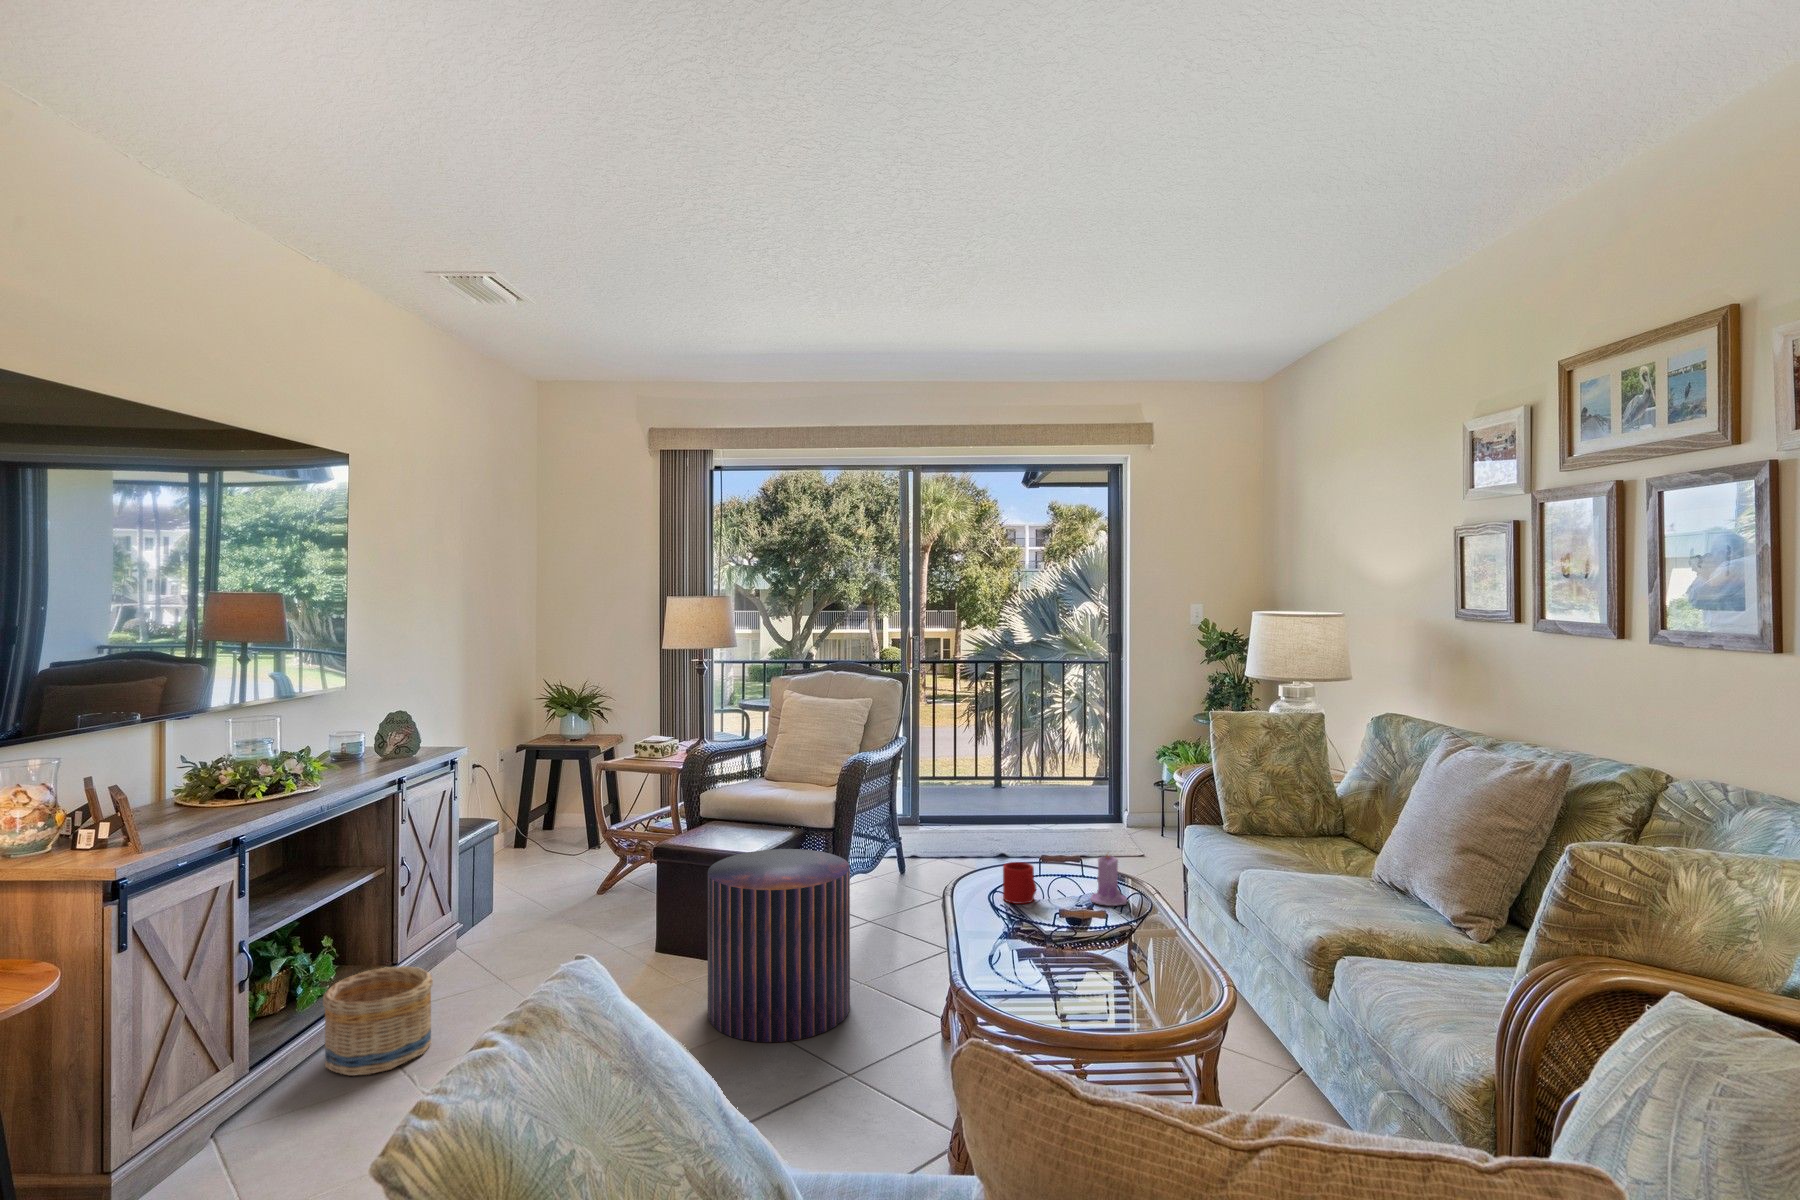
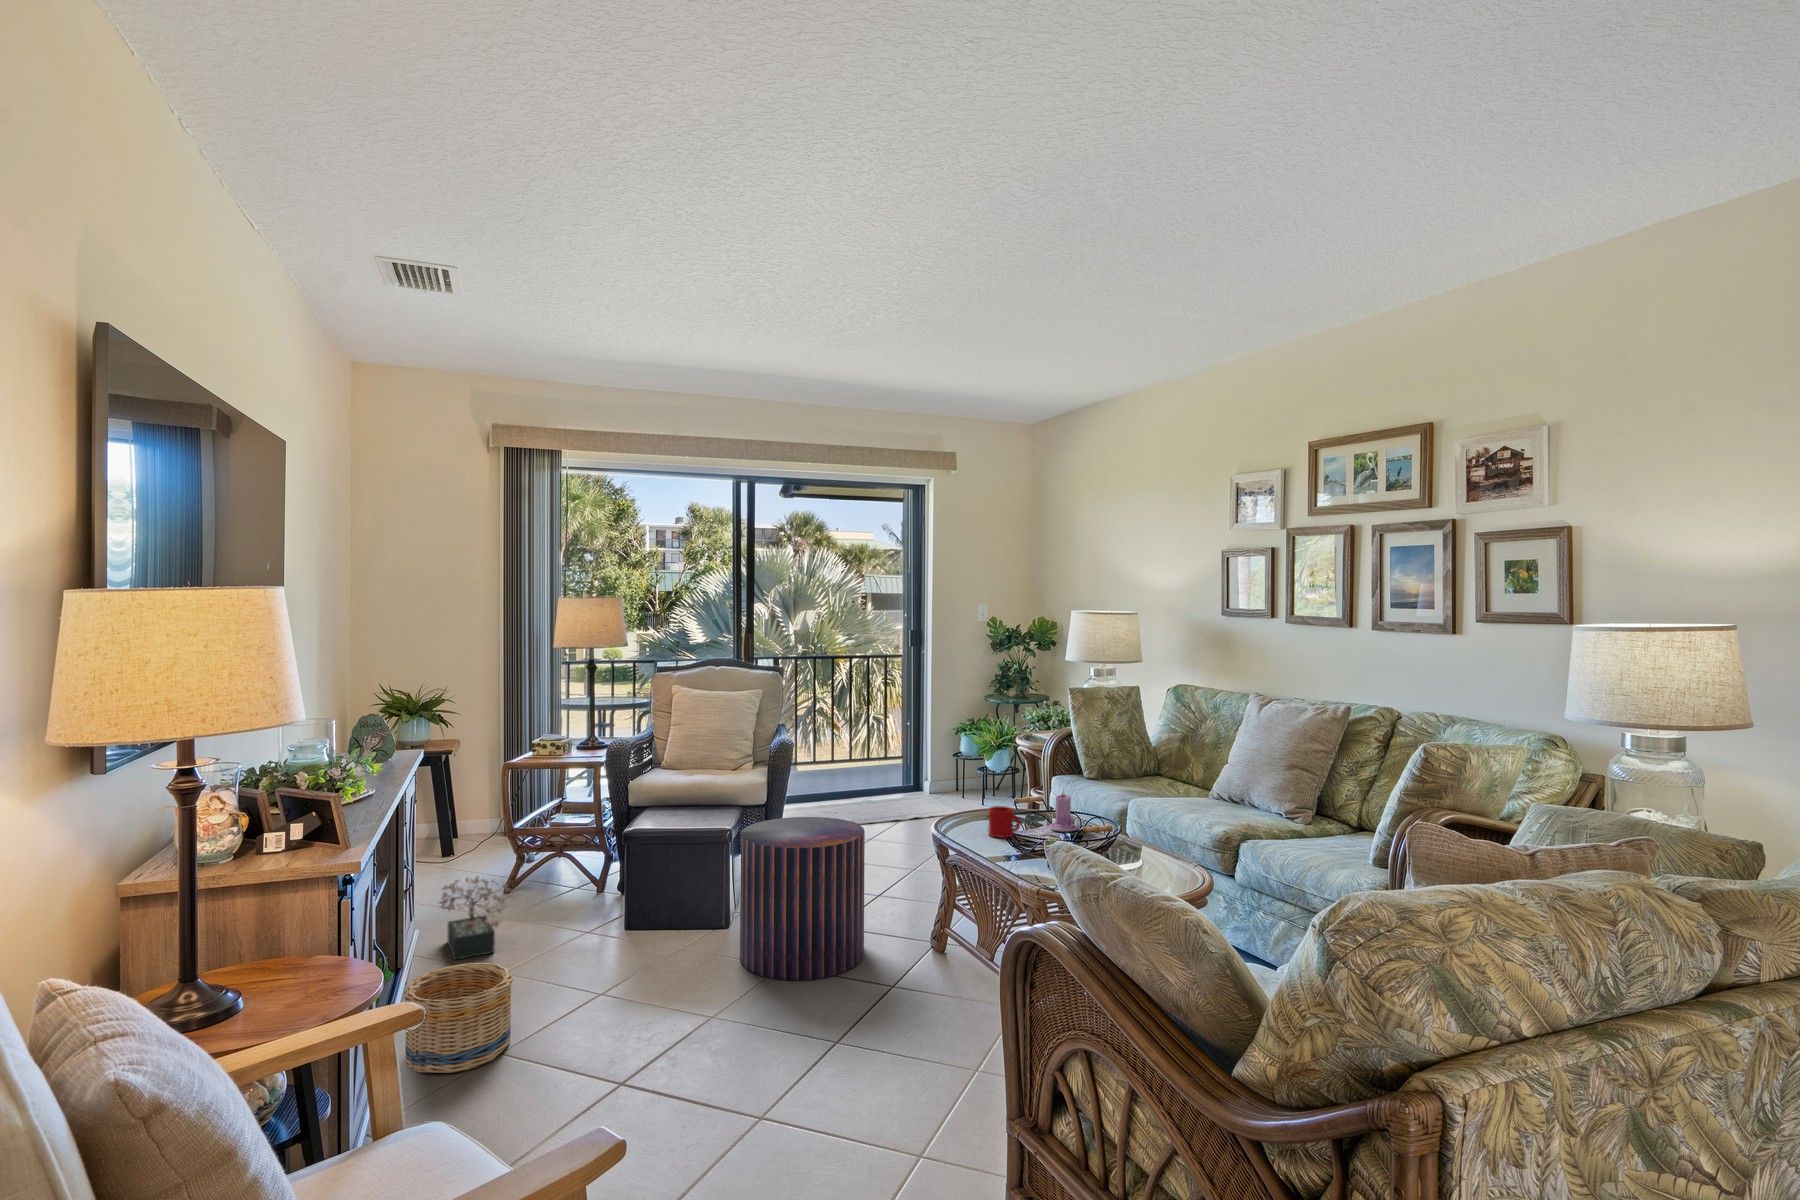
decorative plant: none [464,875,535,956] -> present [439,877,512,960]

